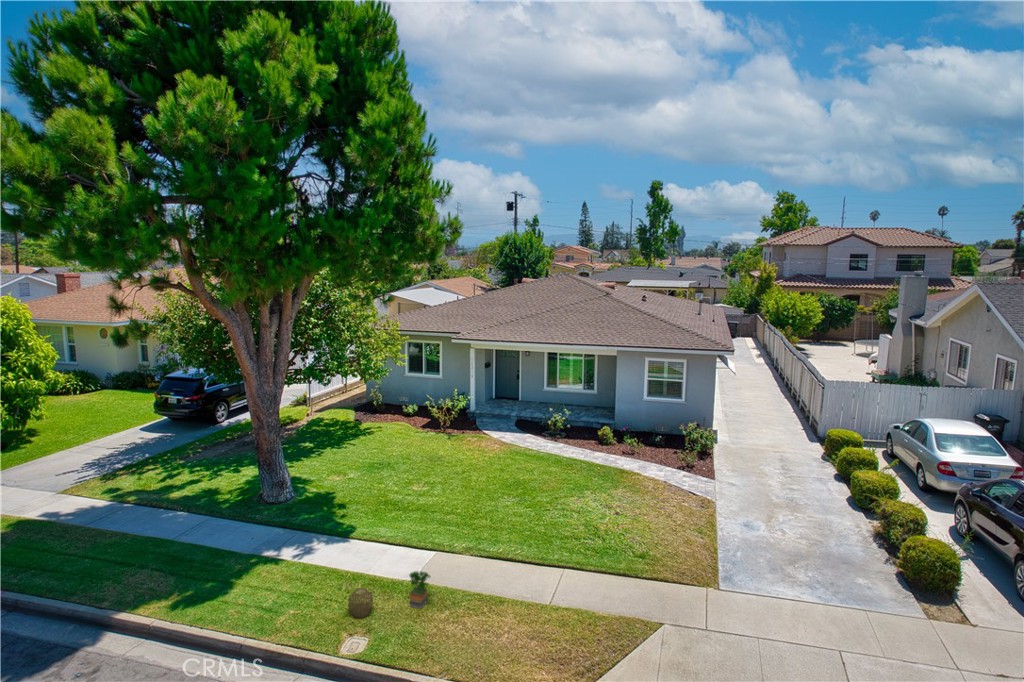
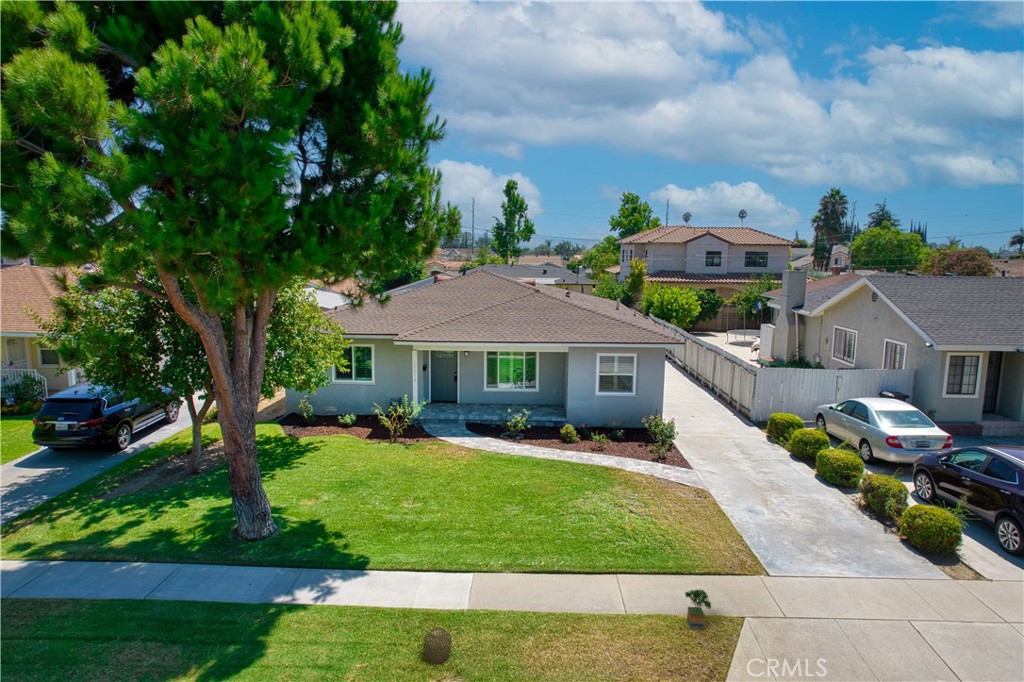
potted tree: present [409,571,431,609] -> present [685,589,711,630]

